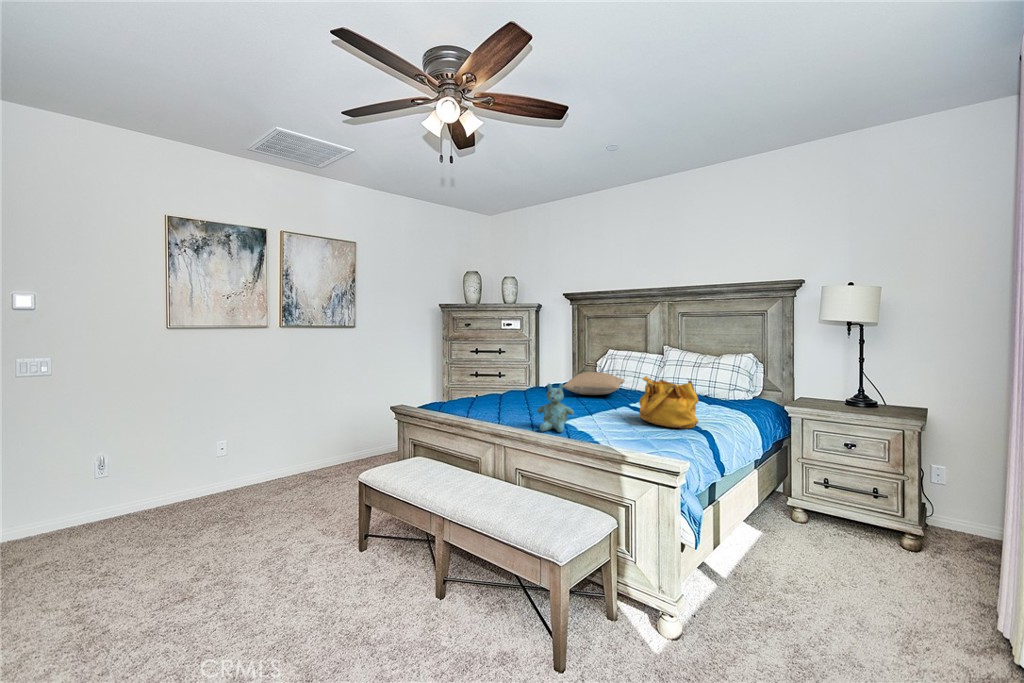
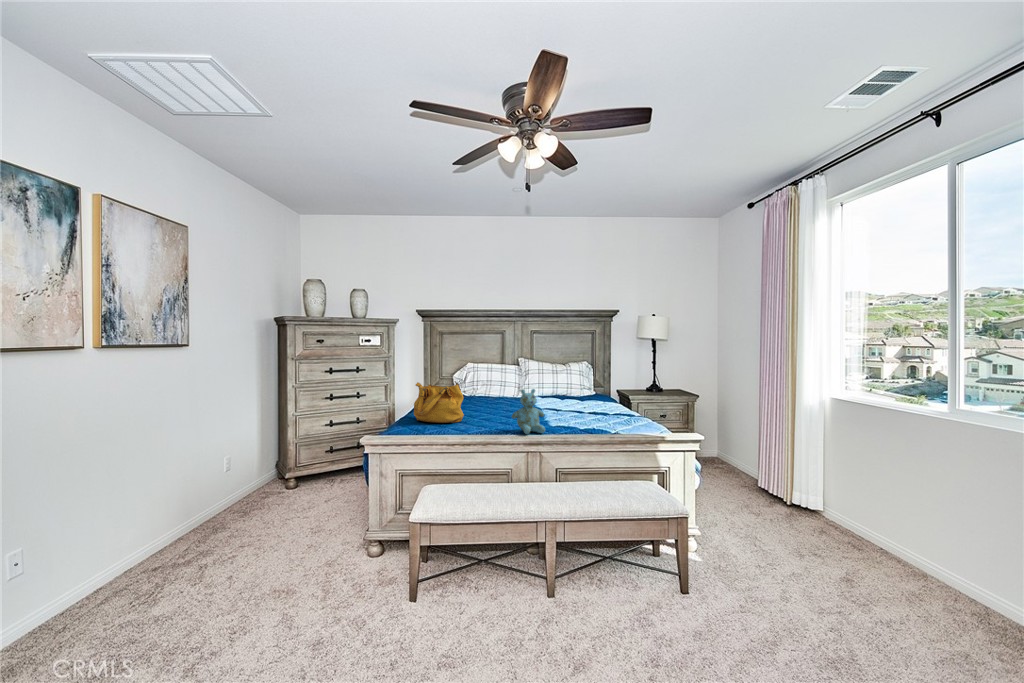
pillow: present [564,372,625,395] -> none [459,382,518,404]
handbag: present [639,376,698,429] -> present [414,381,464,423]

